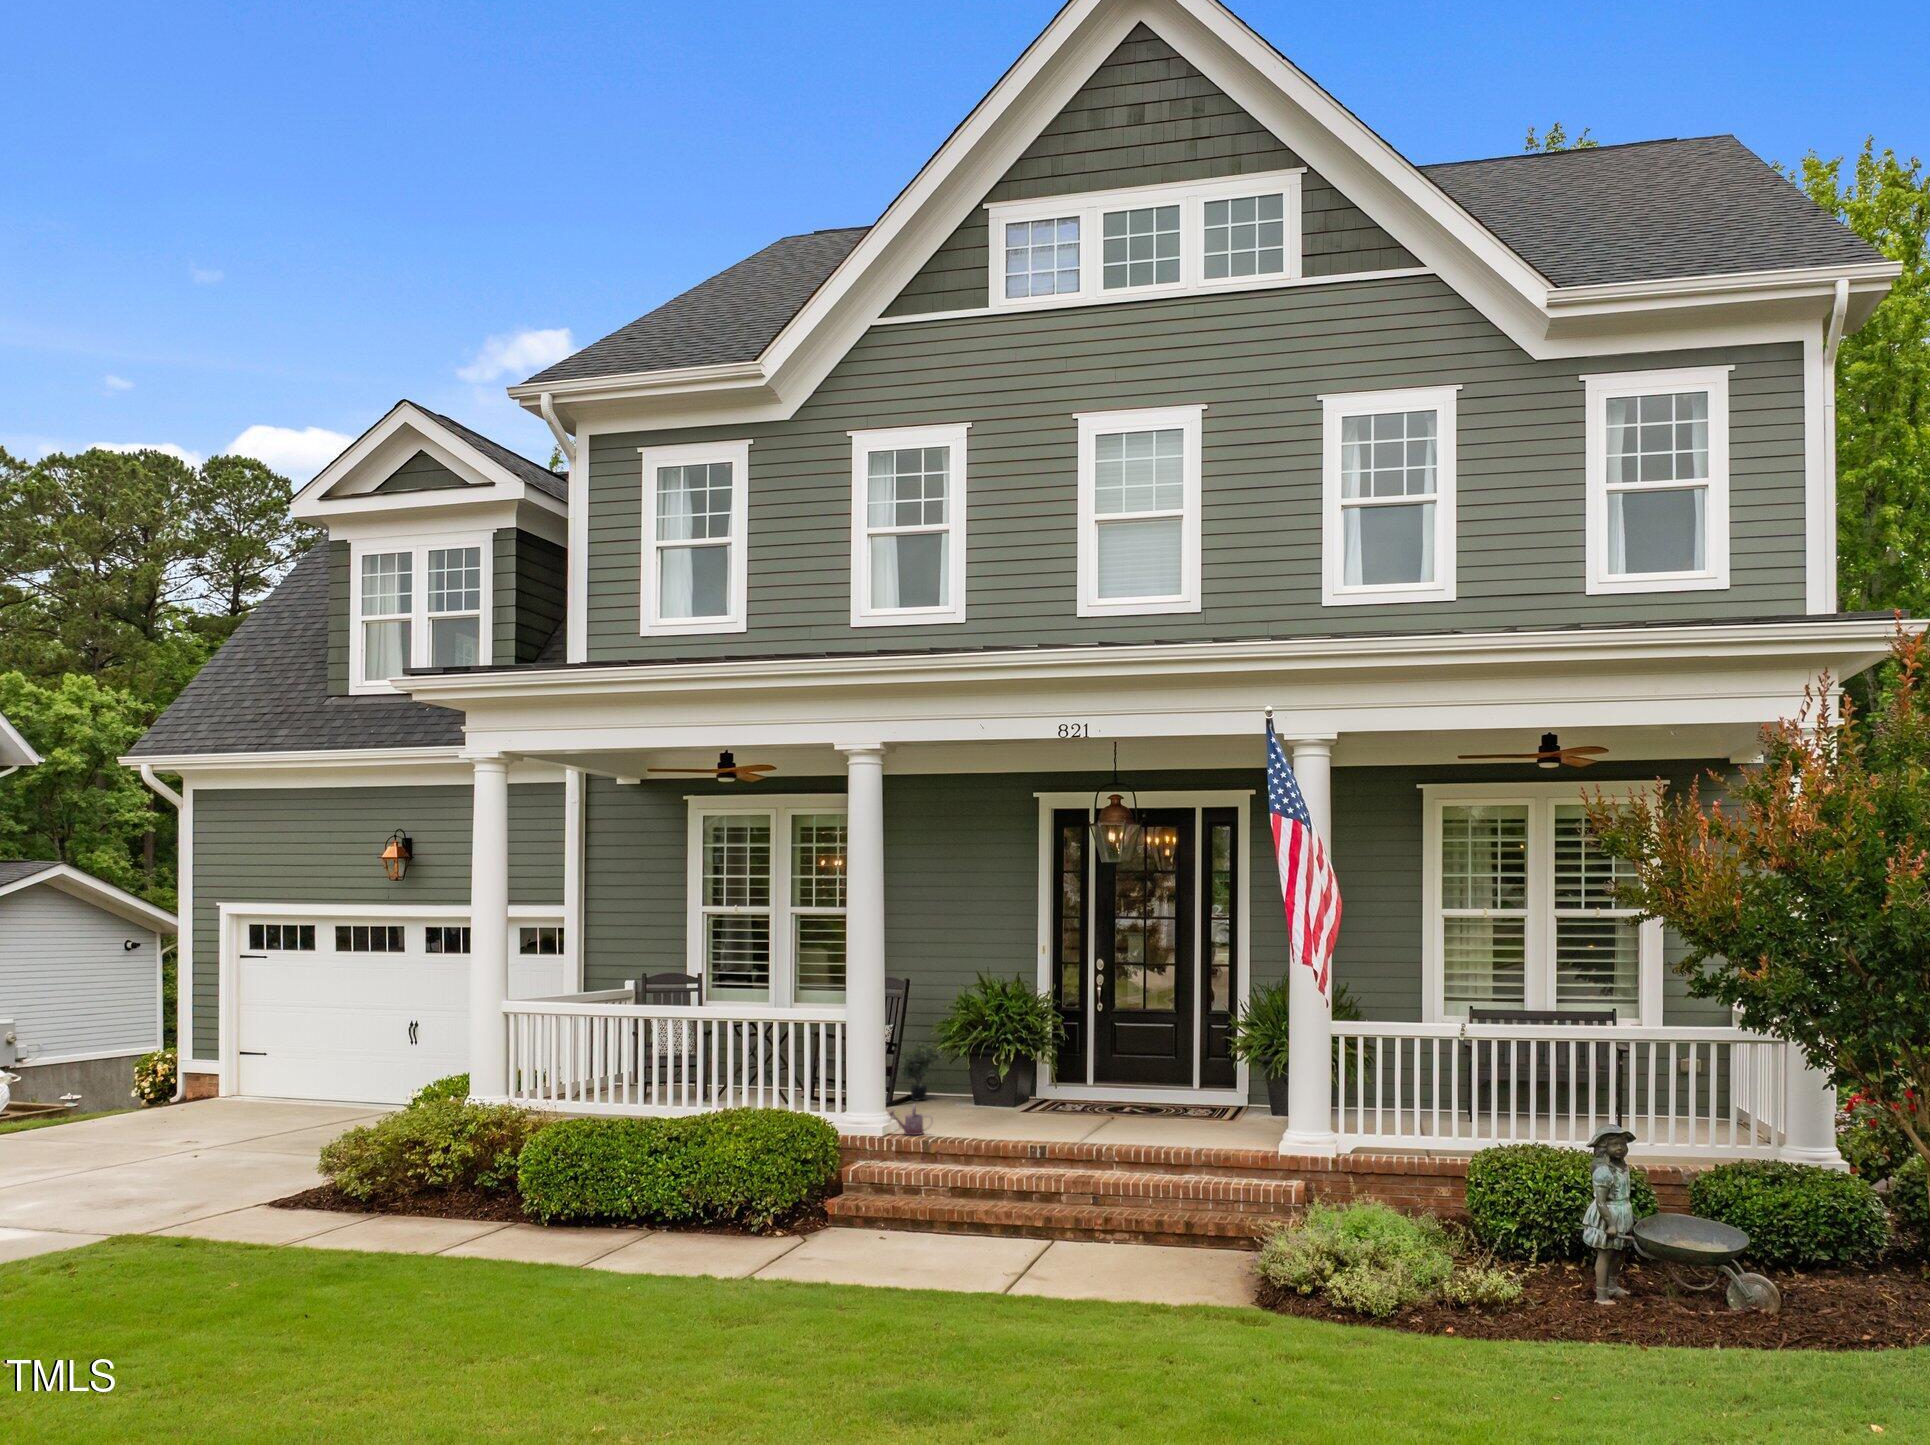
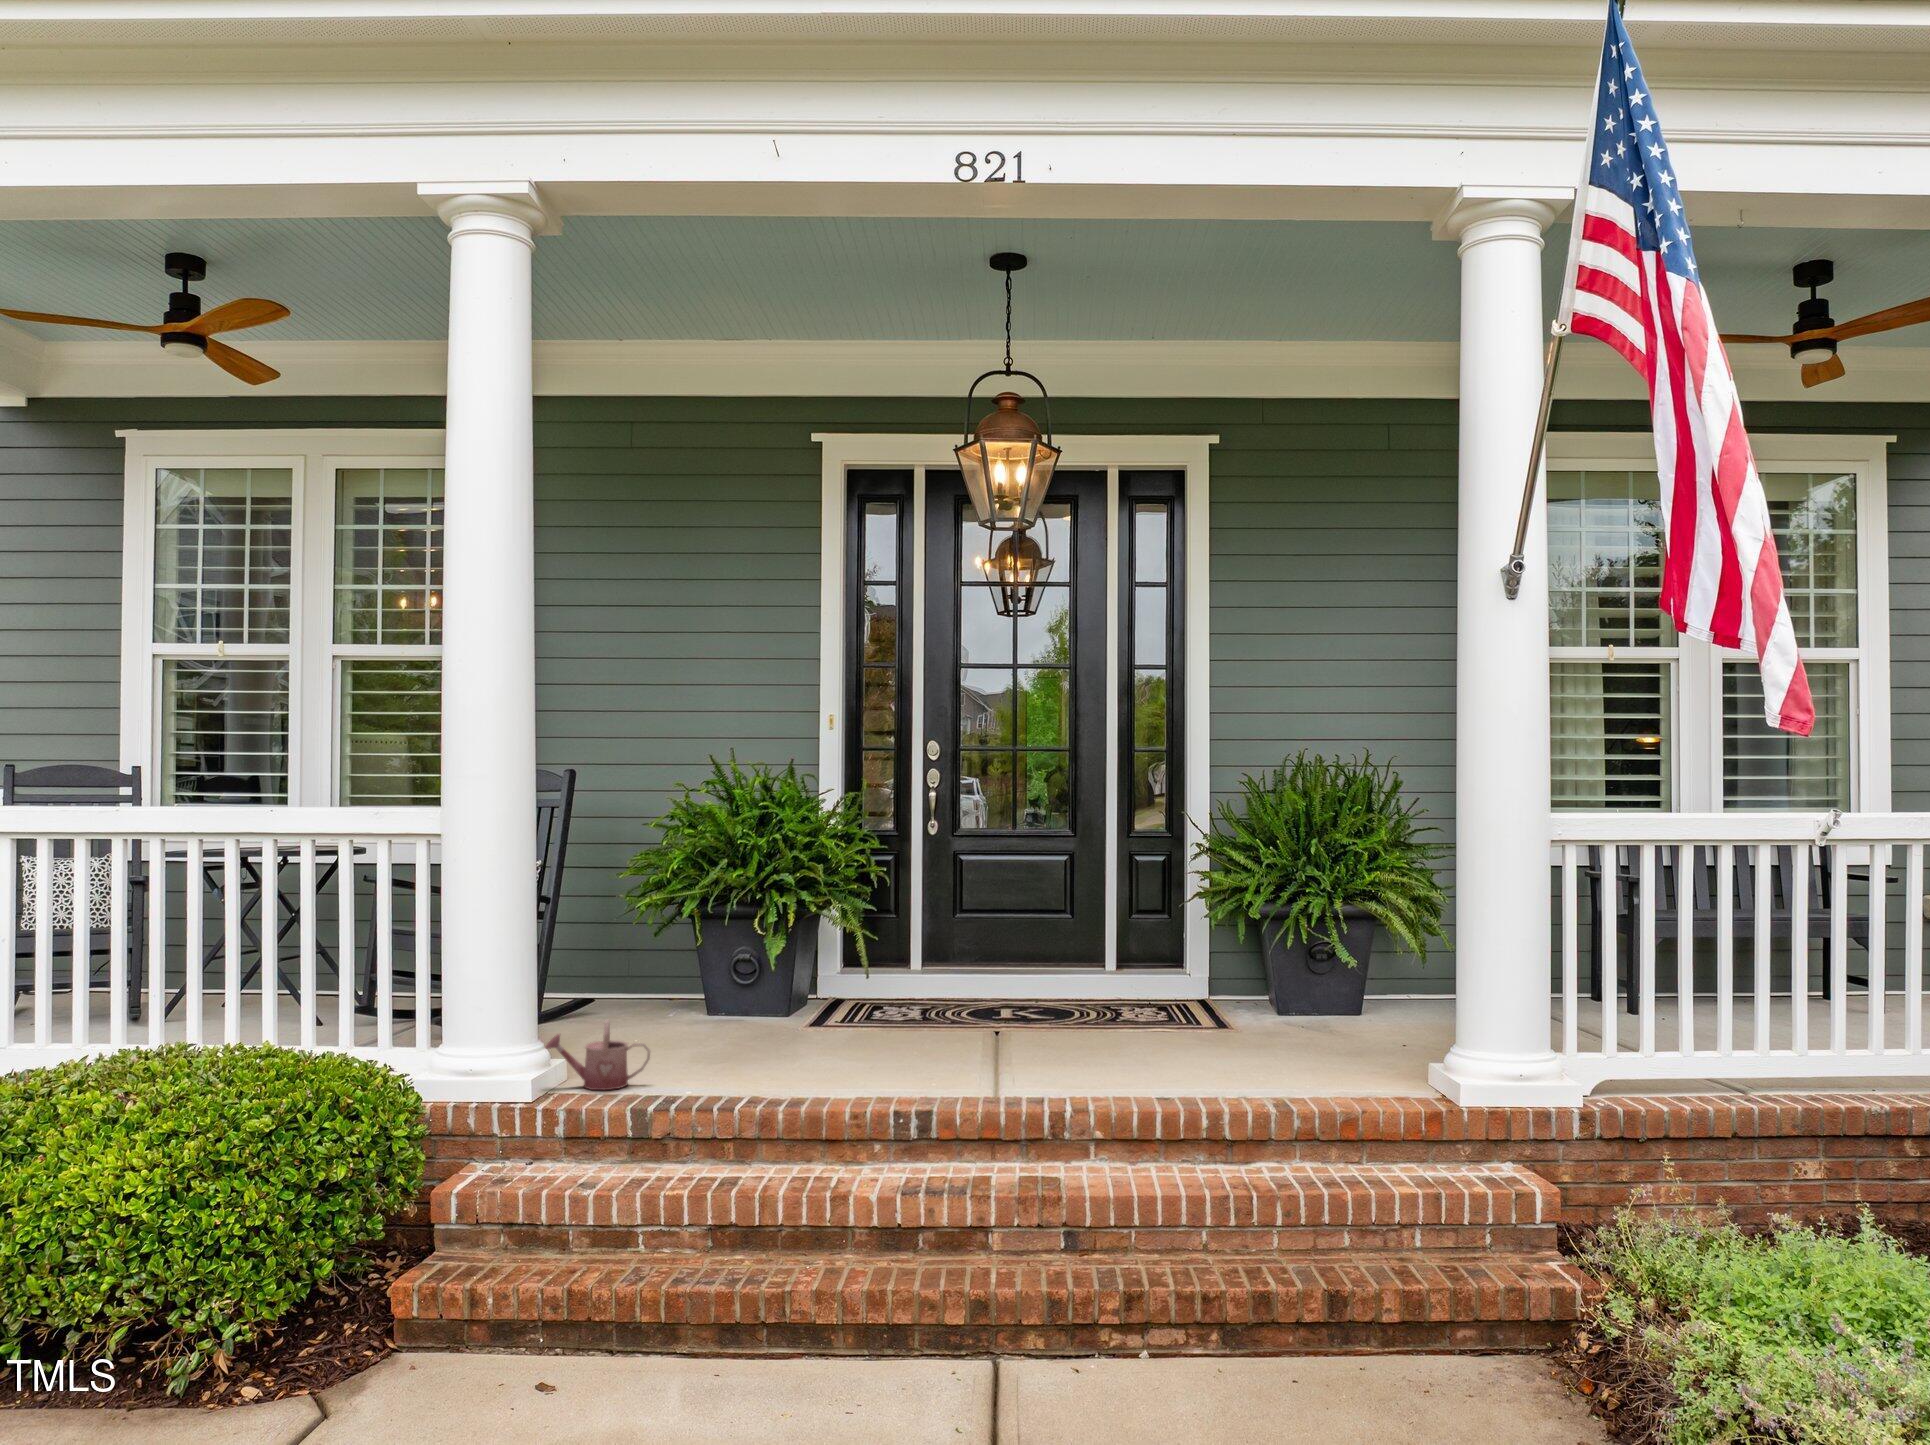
potted plant: present [902,1043,943,1100] -> none [554,892,643,1003]

